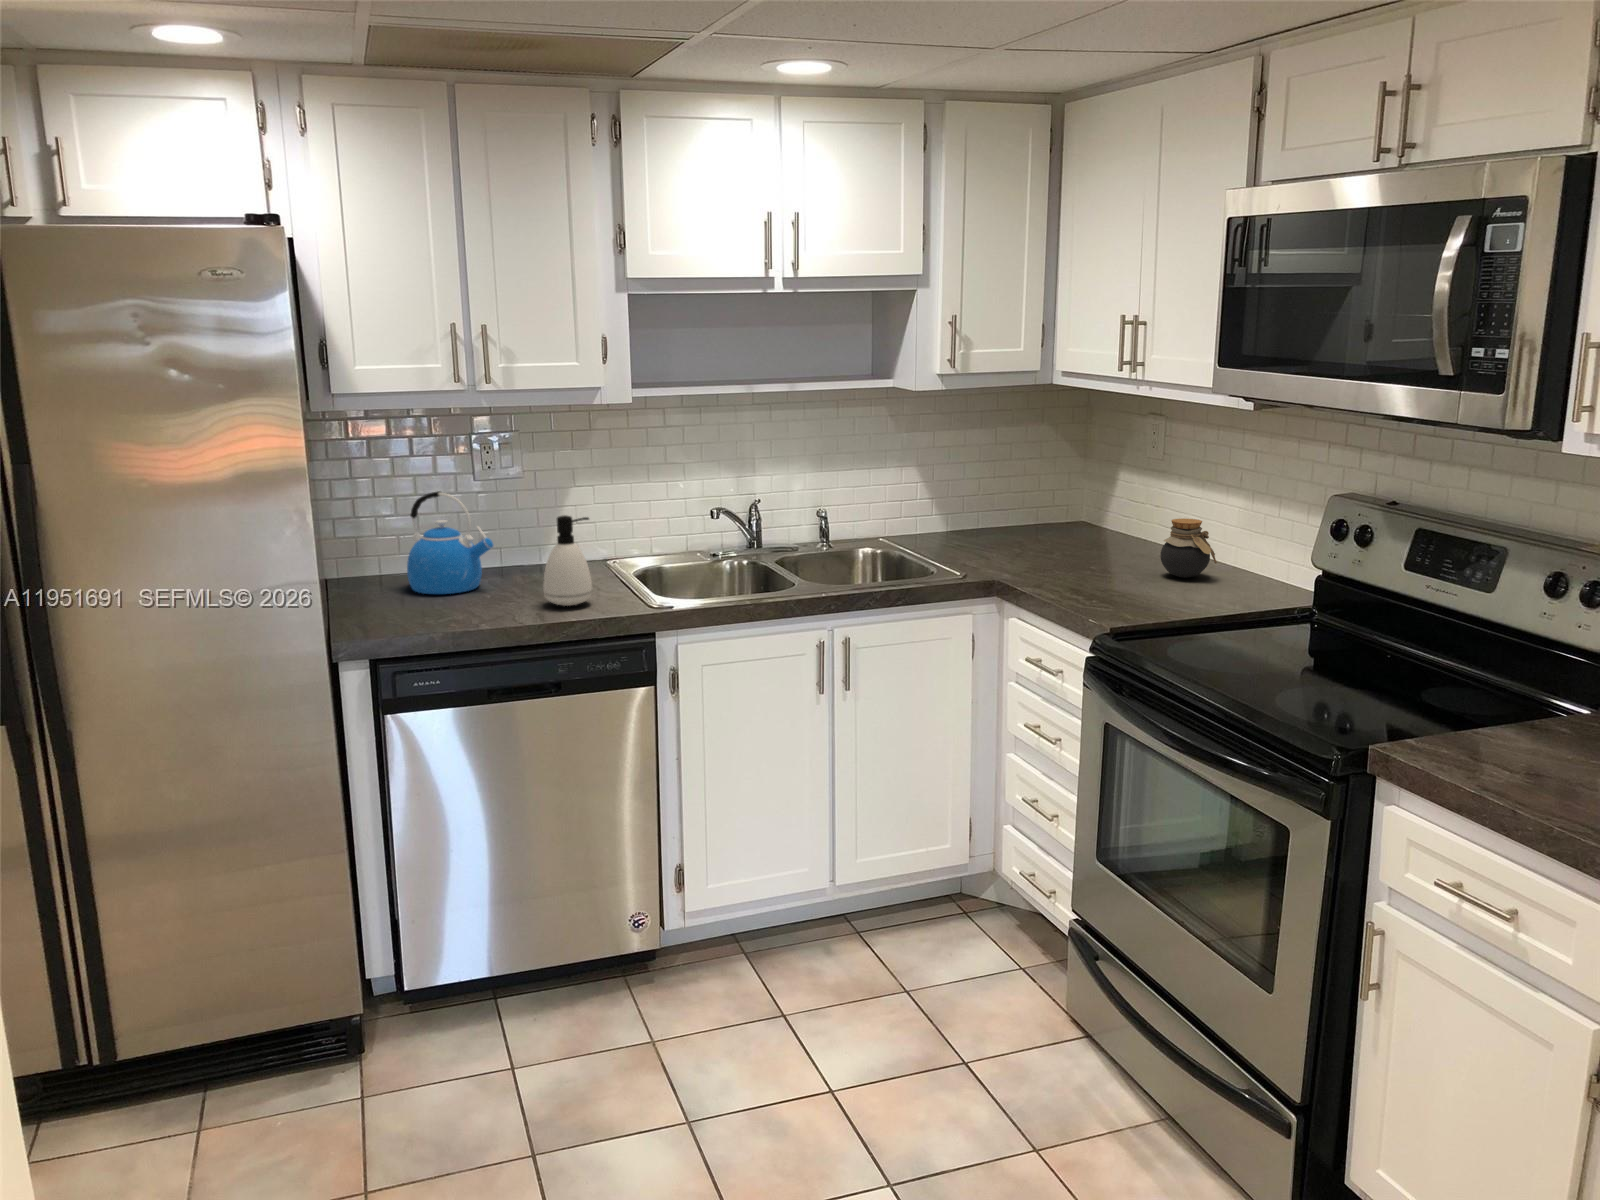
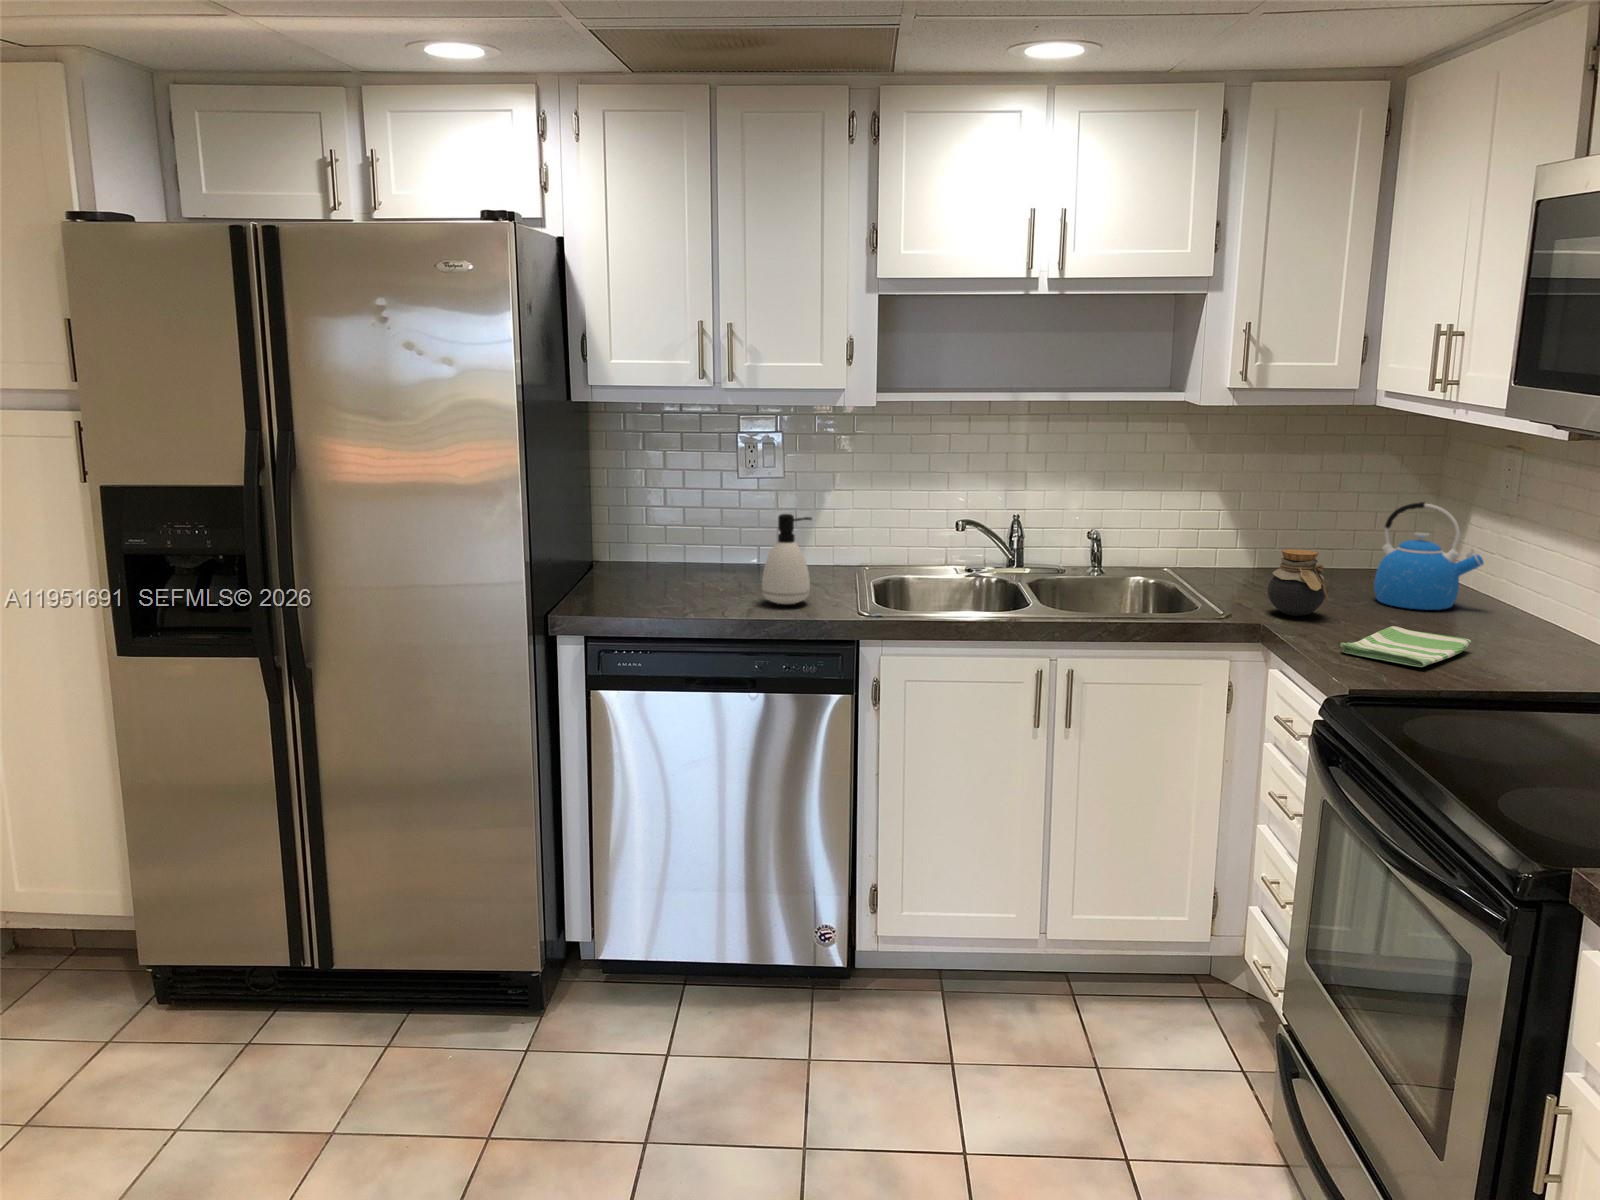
kettle: present [407,491,493,594] -> present [1374,502,1483,610]
jar: present [1160,518,1217,578] -> present [1268,549,1330,616]
dish towel: none [1071,574,1162,605] -> present [1340,626,1471,667]

